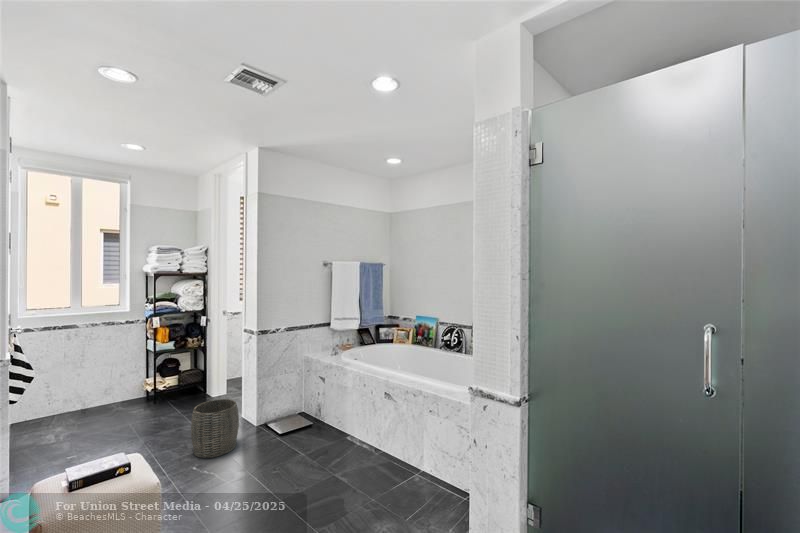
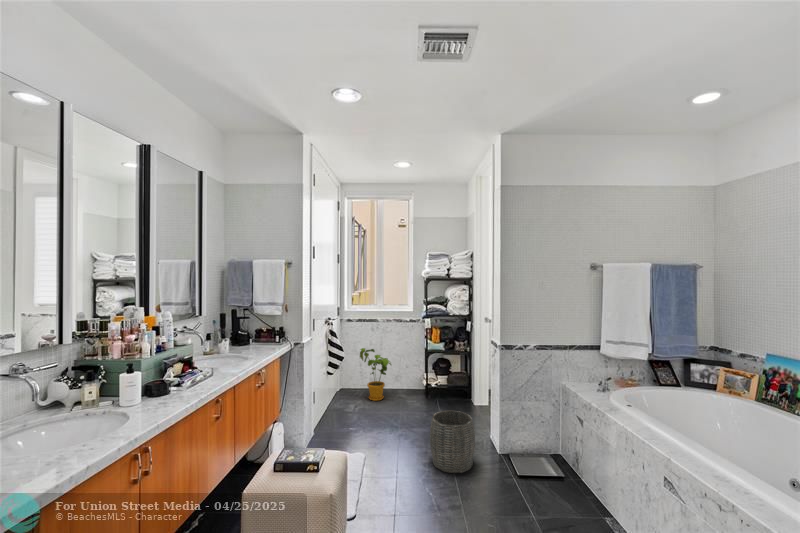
house plant: none [51,361,106,425] -> present [360,348,391,401]

